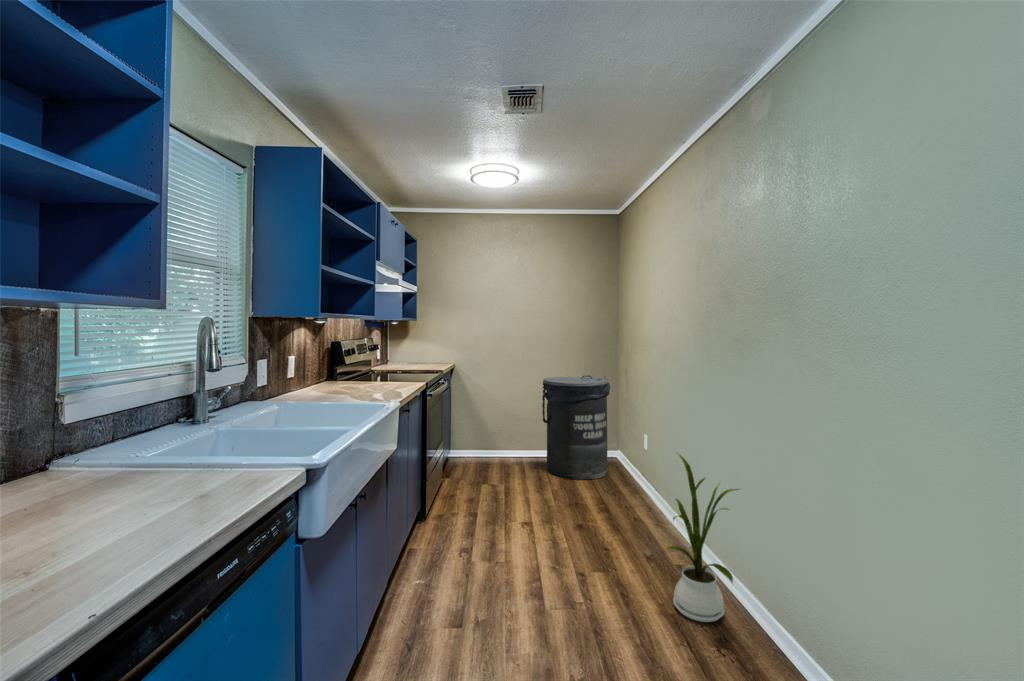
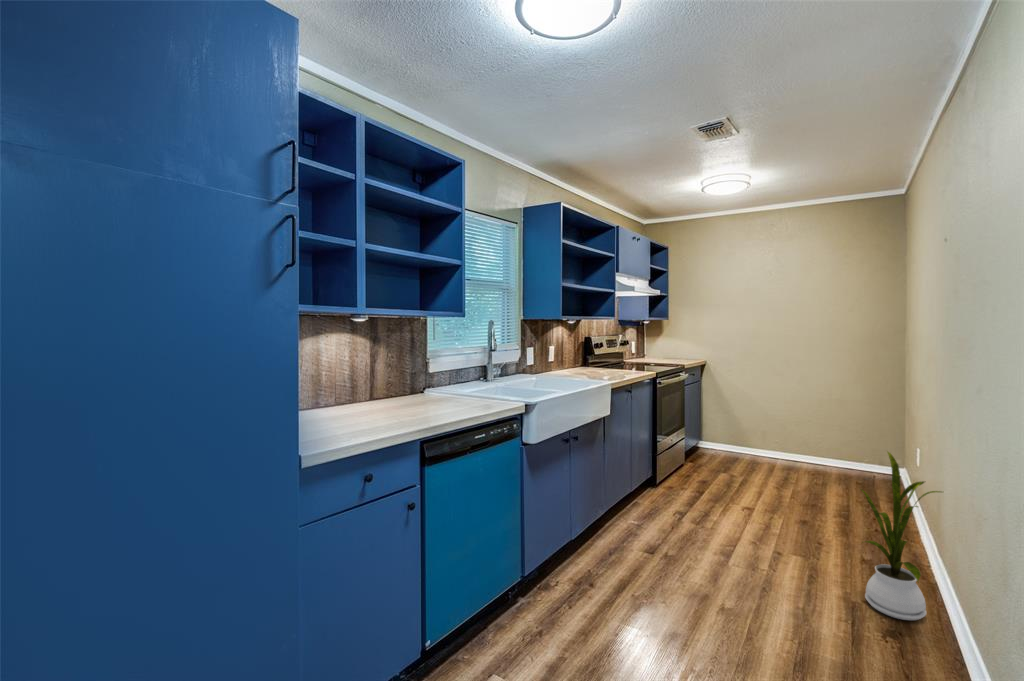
trash can: present [542,375,610,480] -> none [796,378,885,490]

